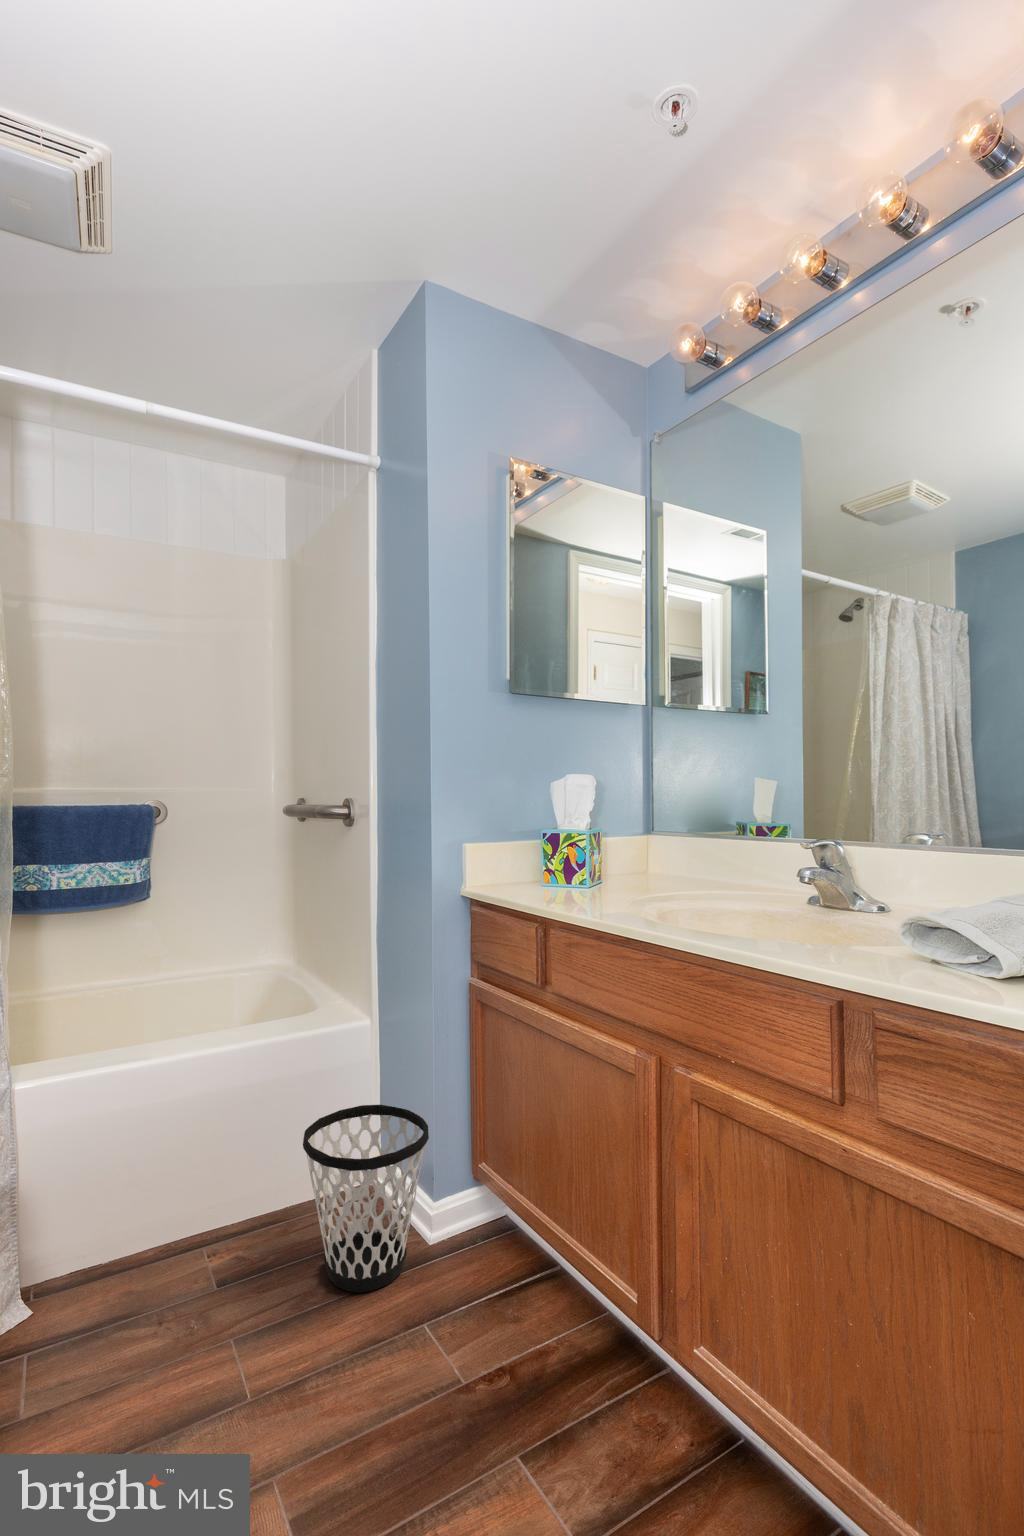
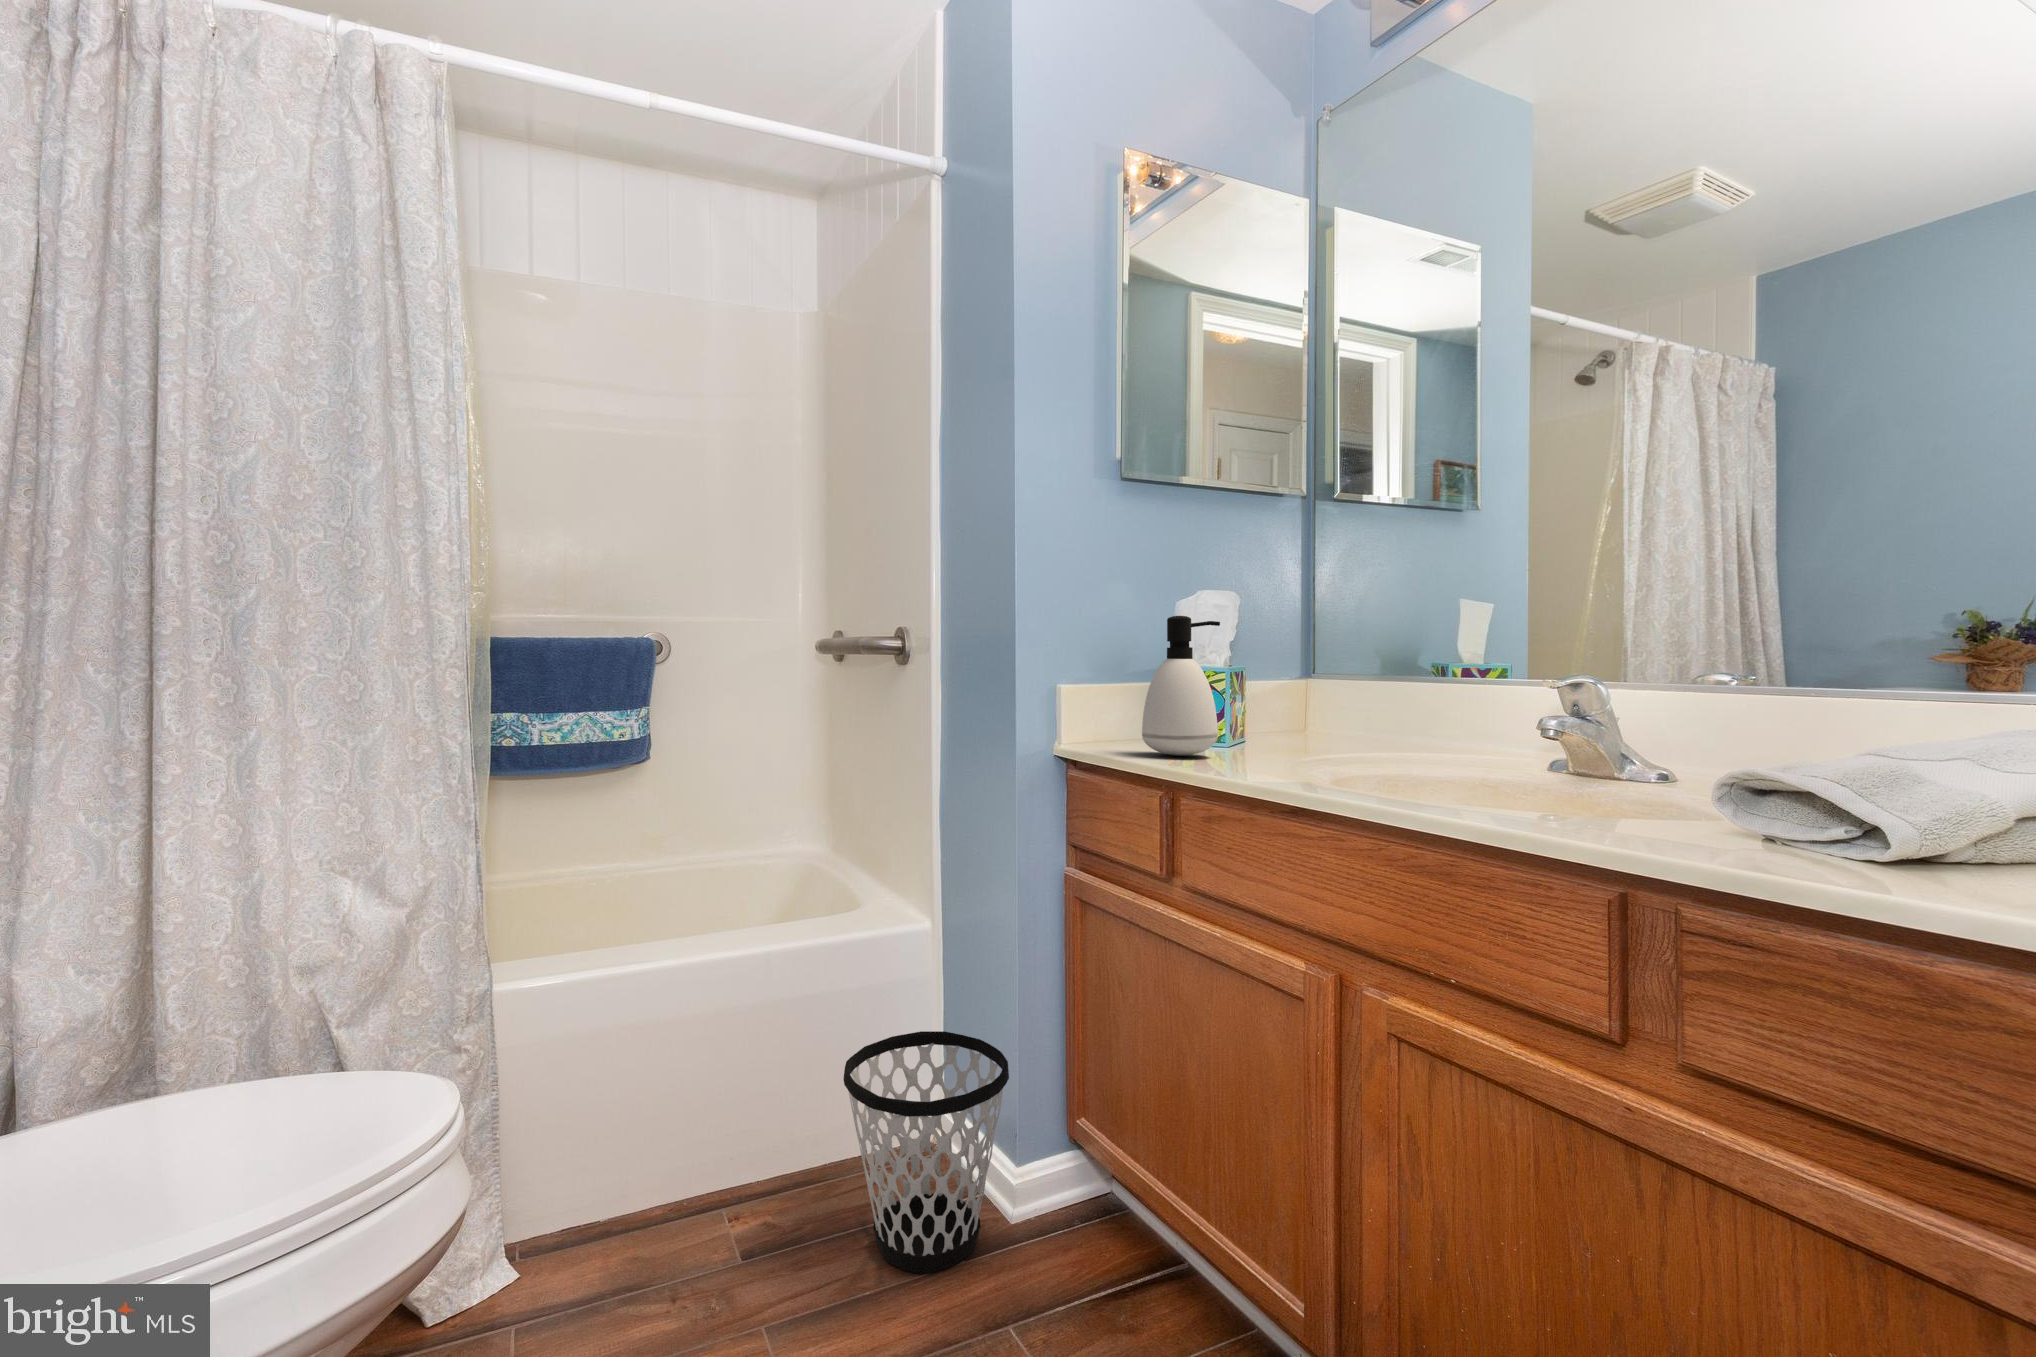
soap dispenser: none [526,795,581,895] -> present [1142,616,1220,755]

